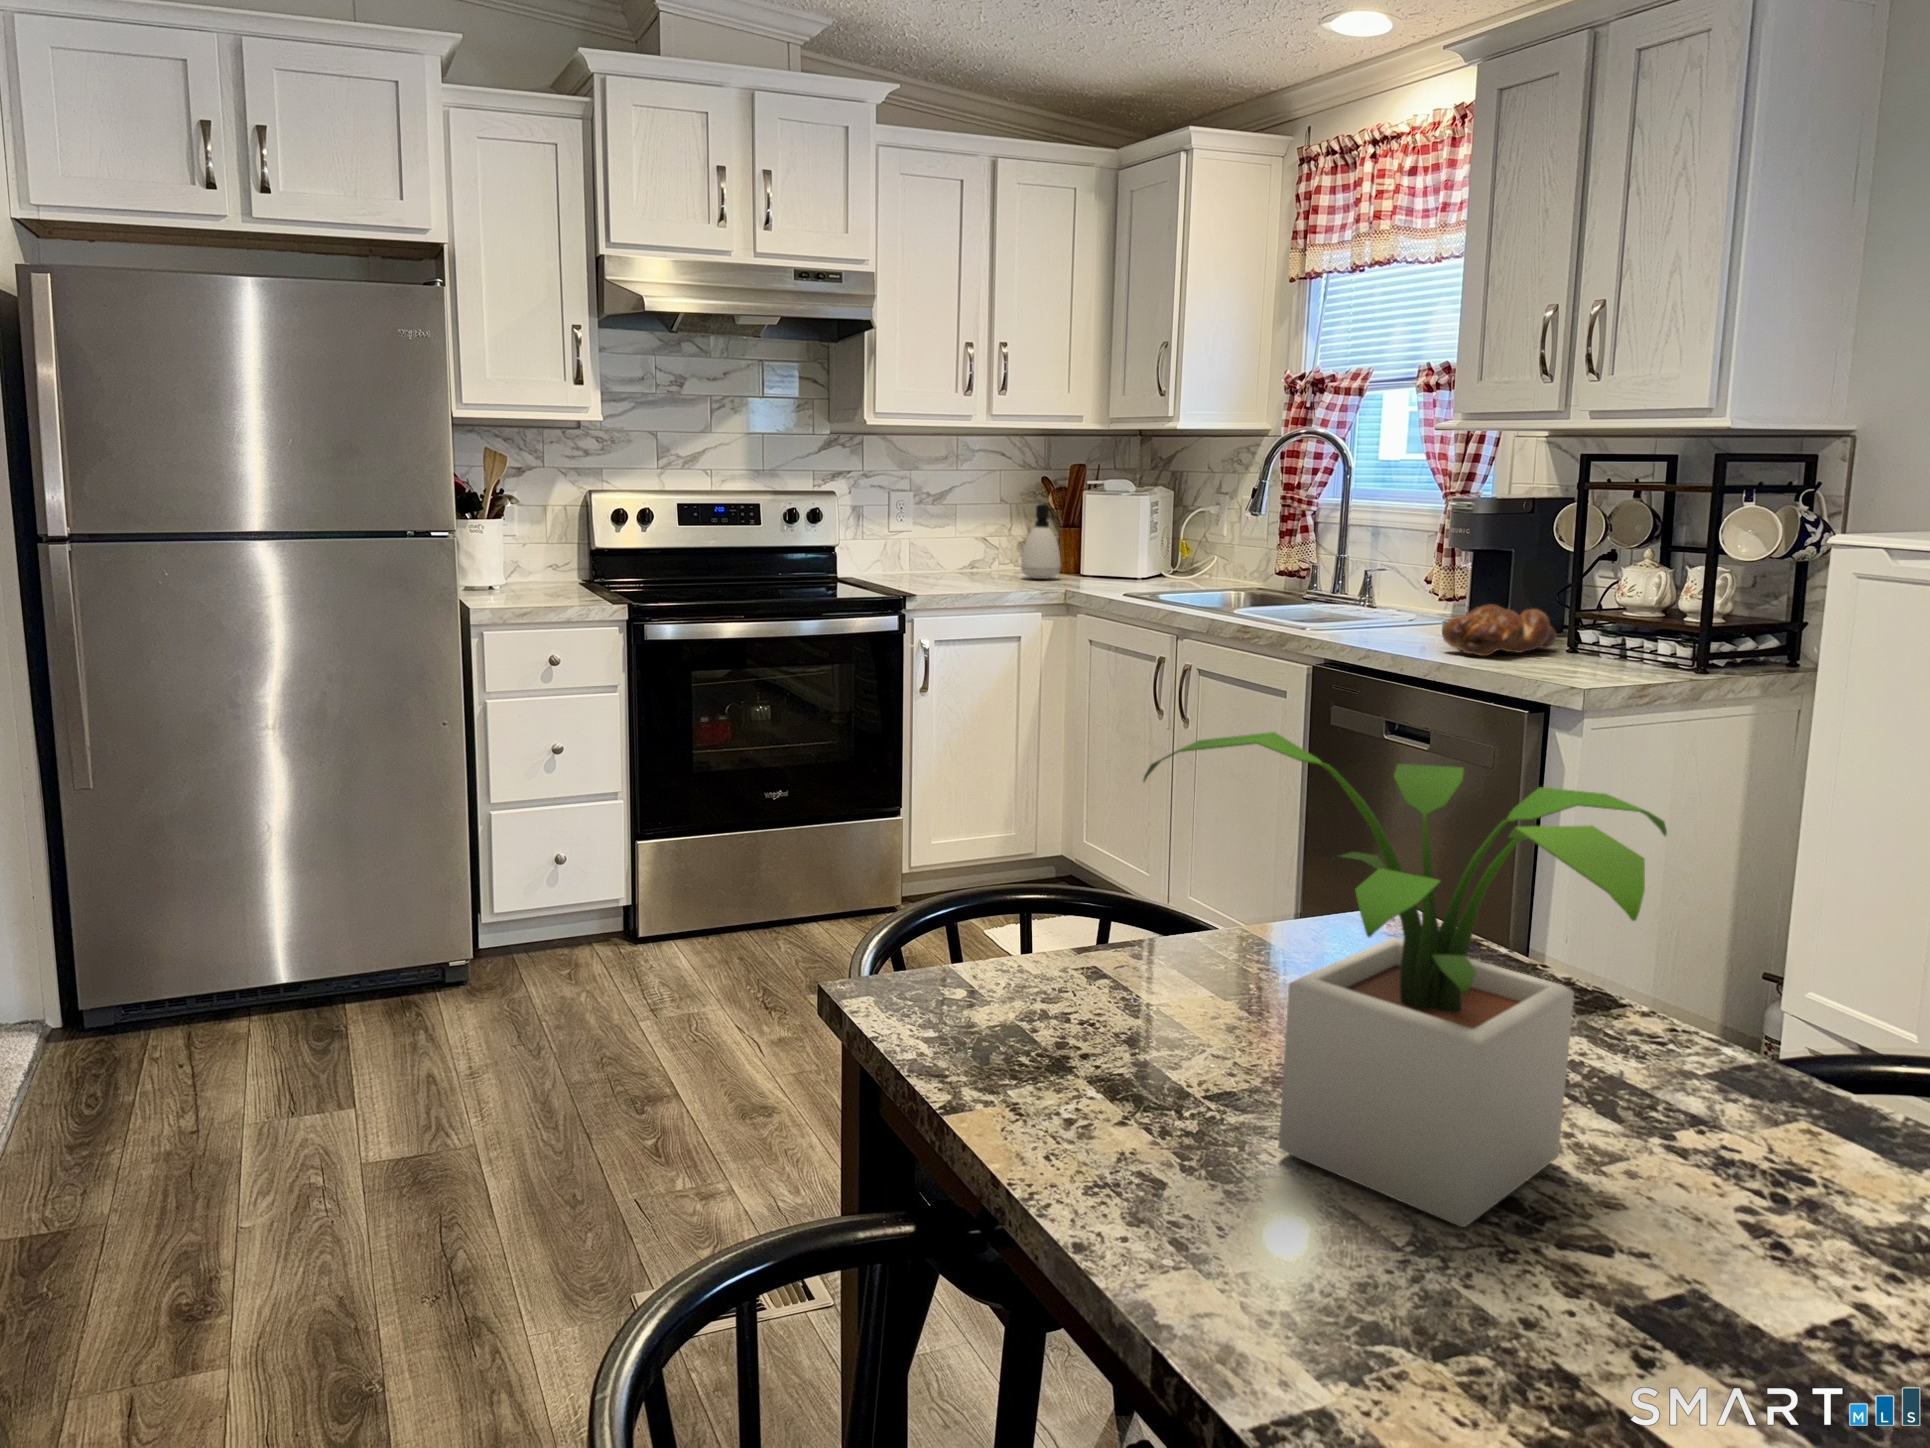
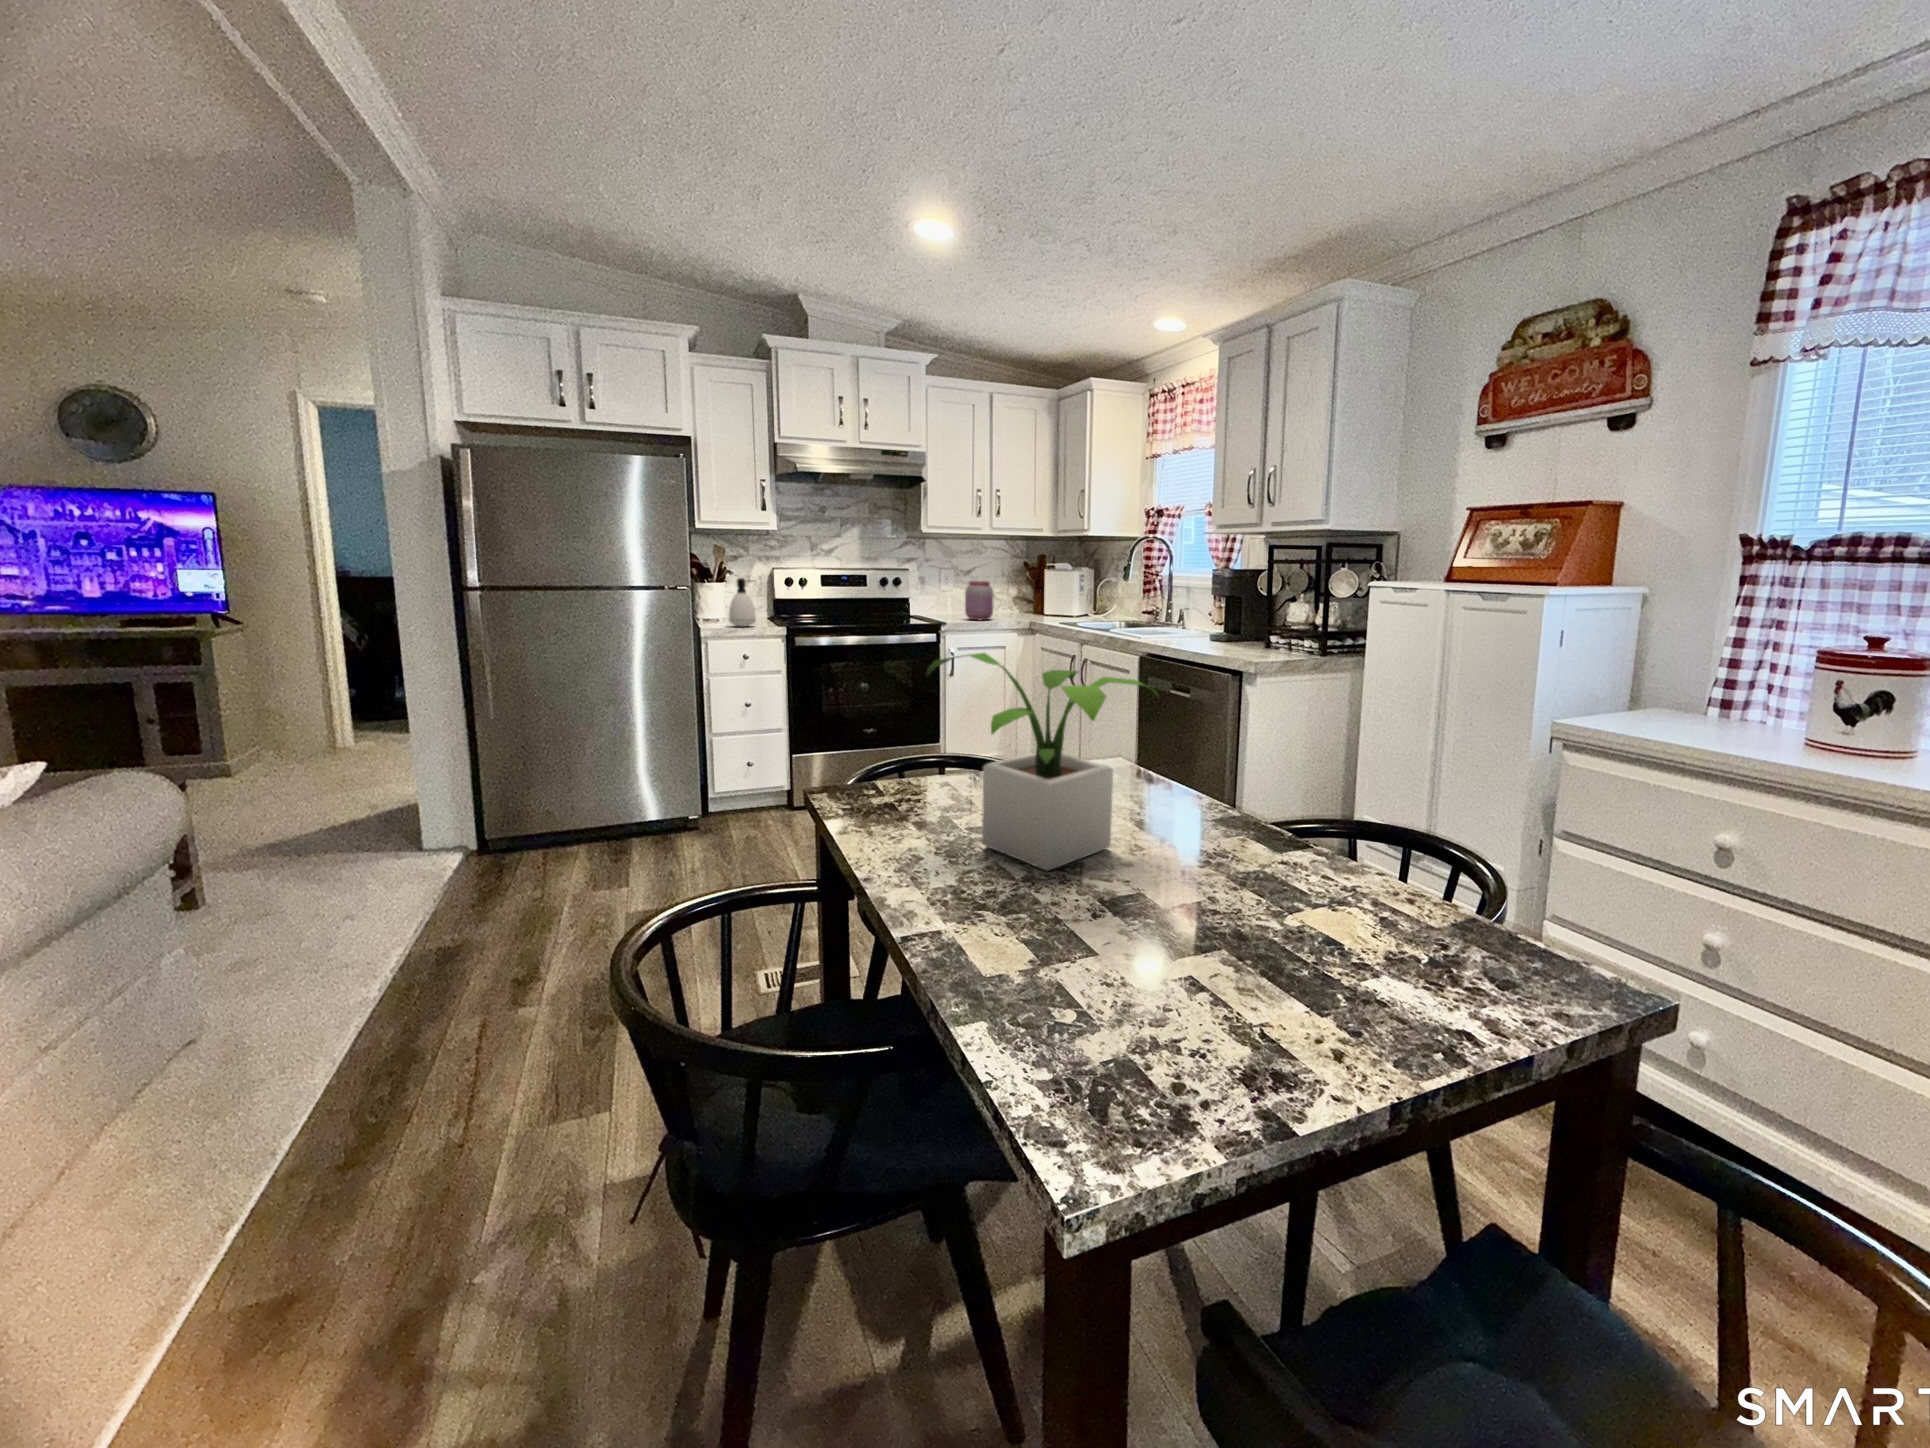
soap dispenser: present [1021,504,1063,579] -> present [729,578,756,626]
jar: none [947,514,1001,588] -> present [965,581,993,620]
bread loaf: present [1442,604,1556,656] -> none [1200,623,1260,649]

